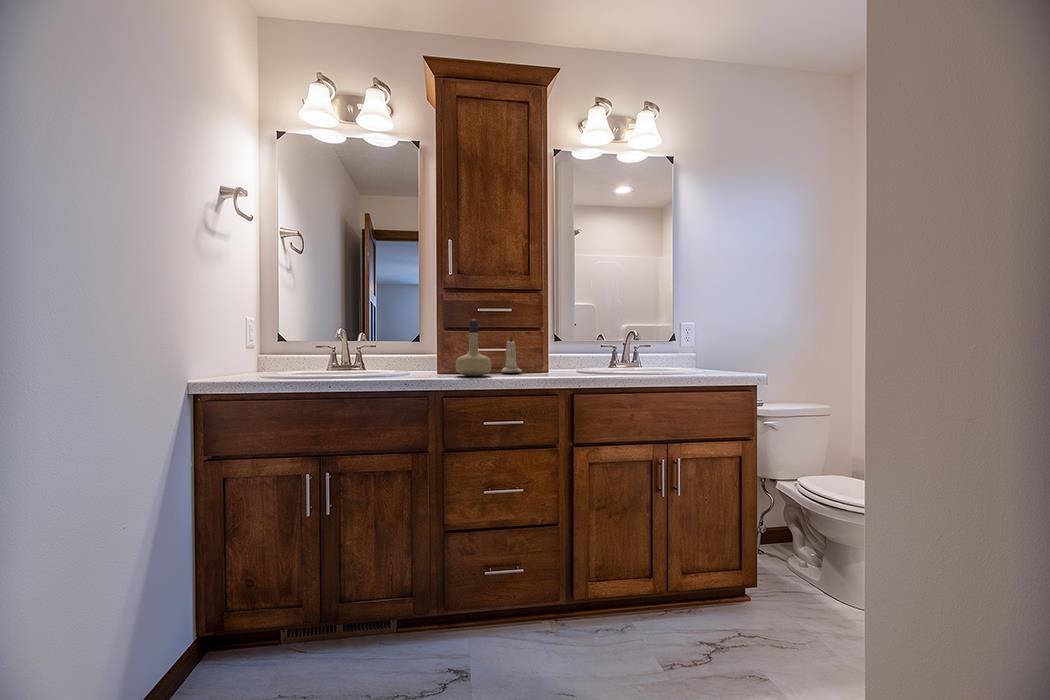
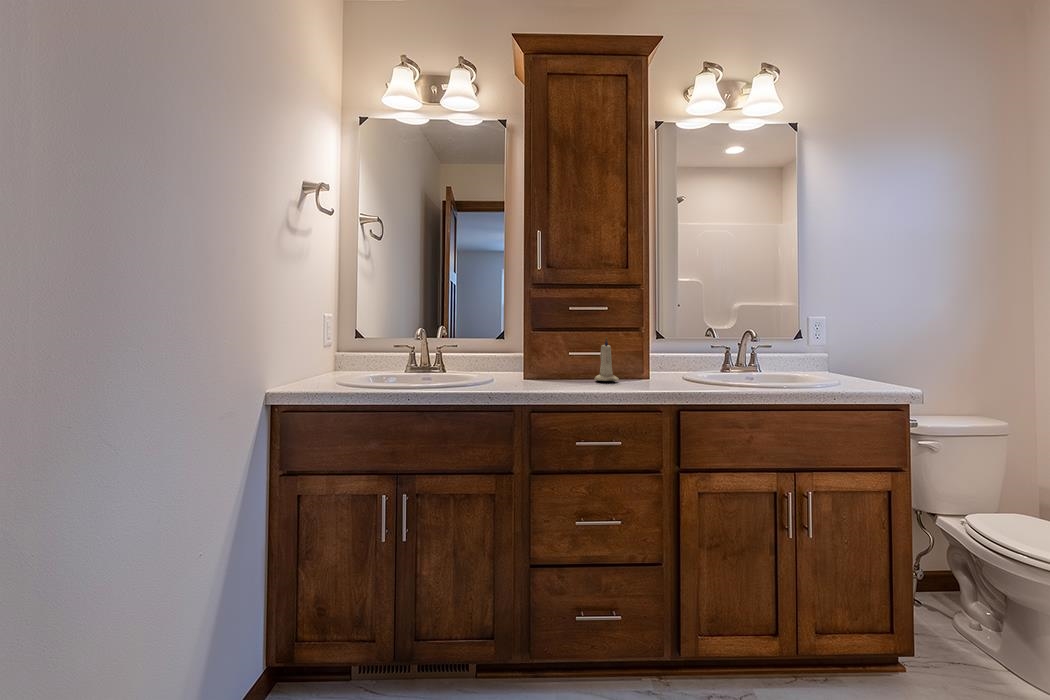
perfume bottle: present [456,319,491,376] -> none [544,321,584,385]

